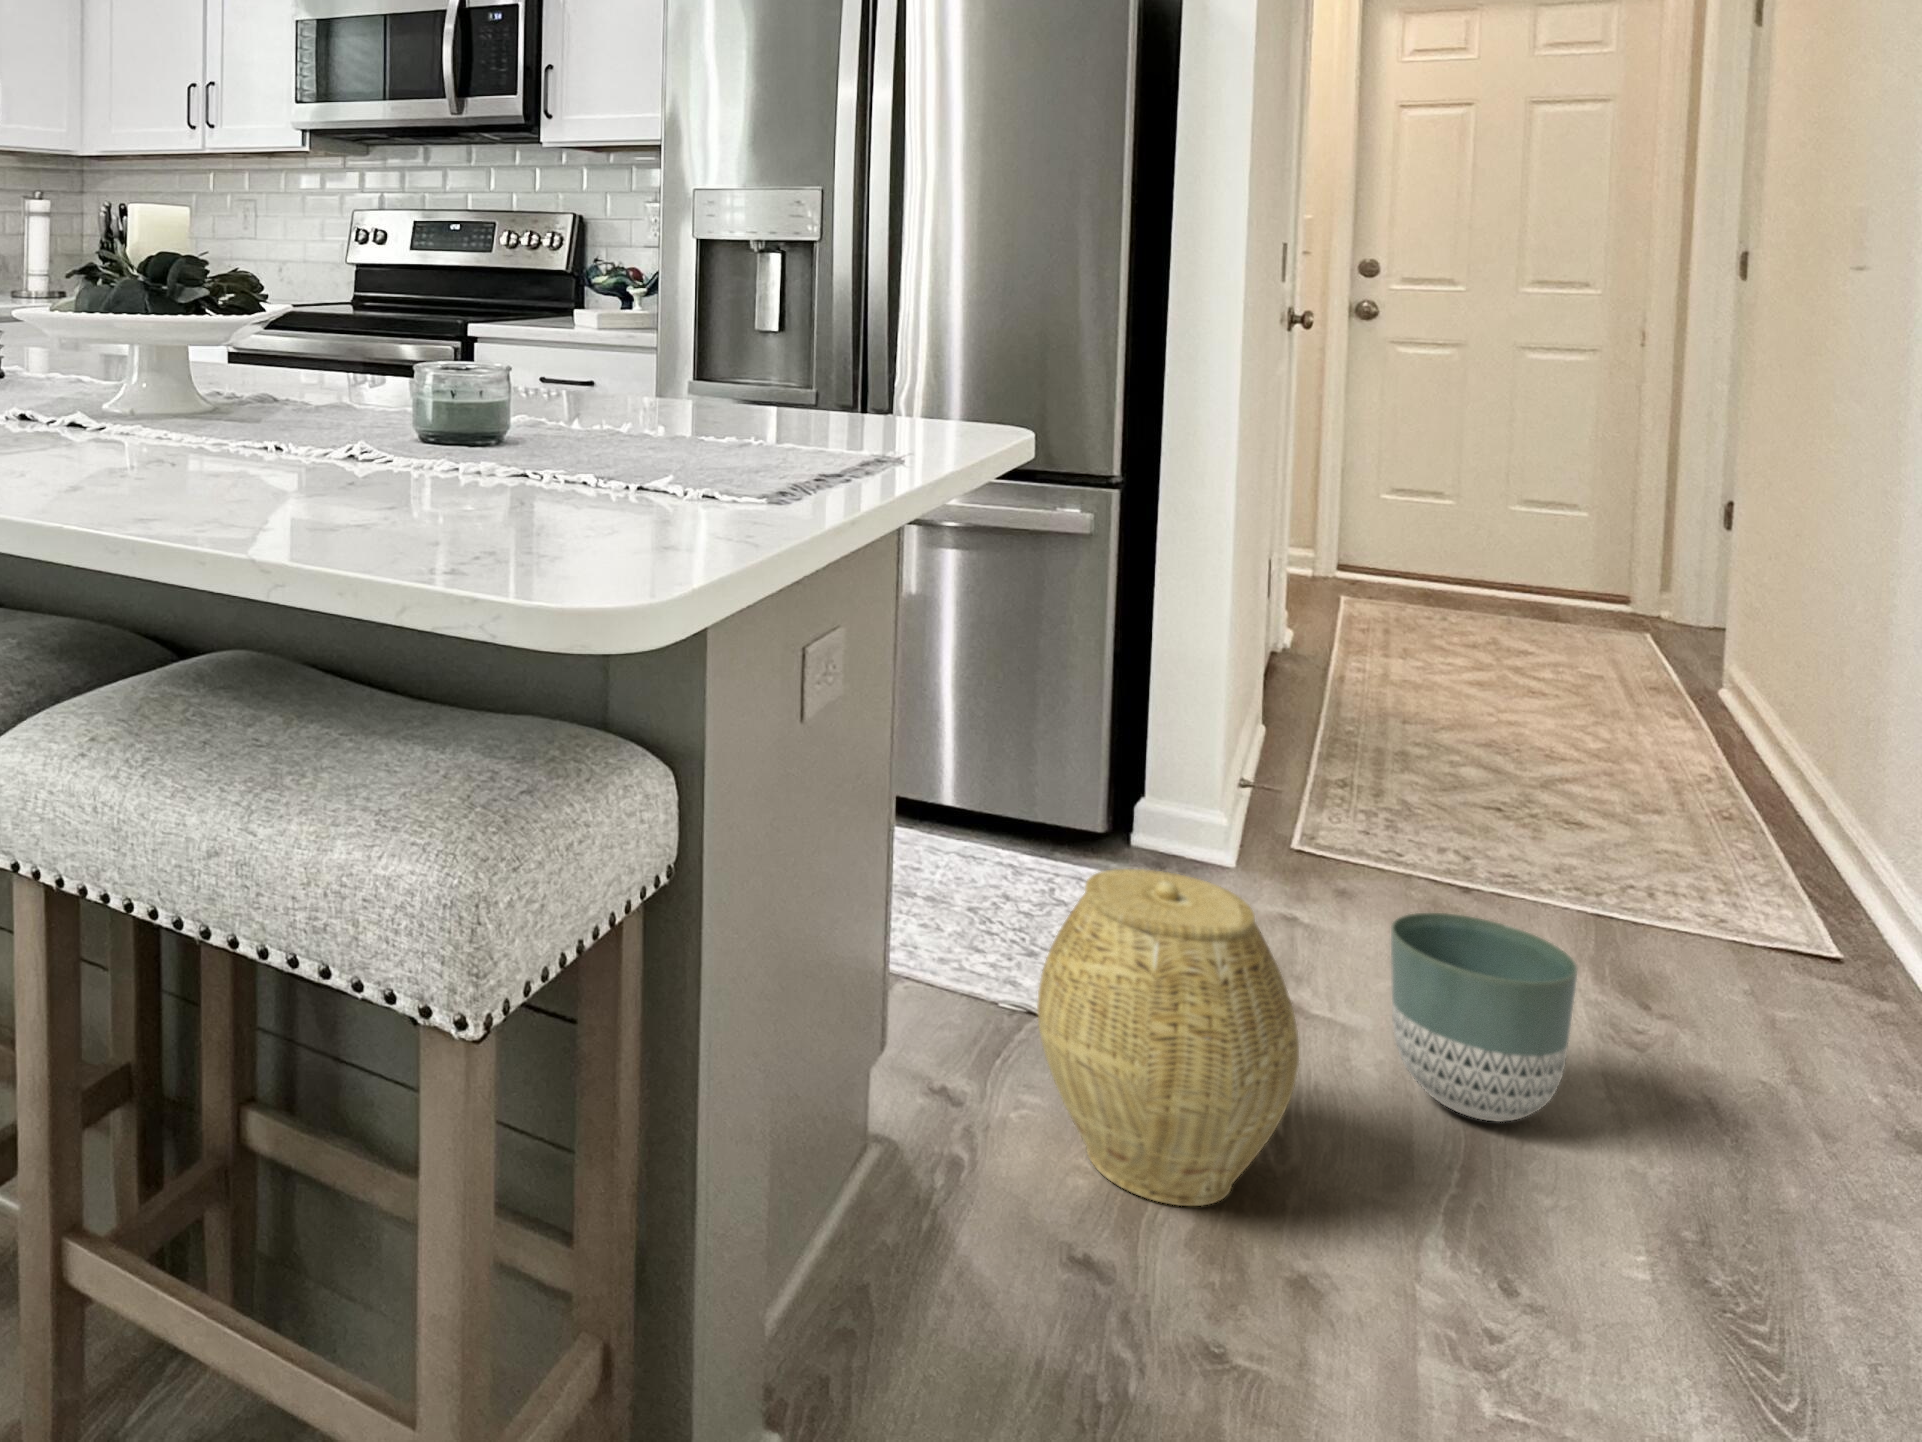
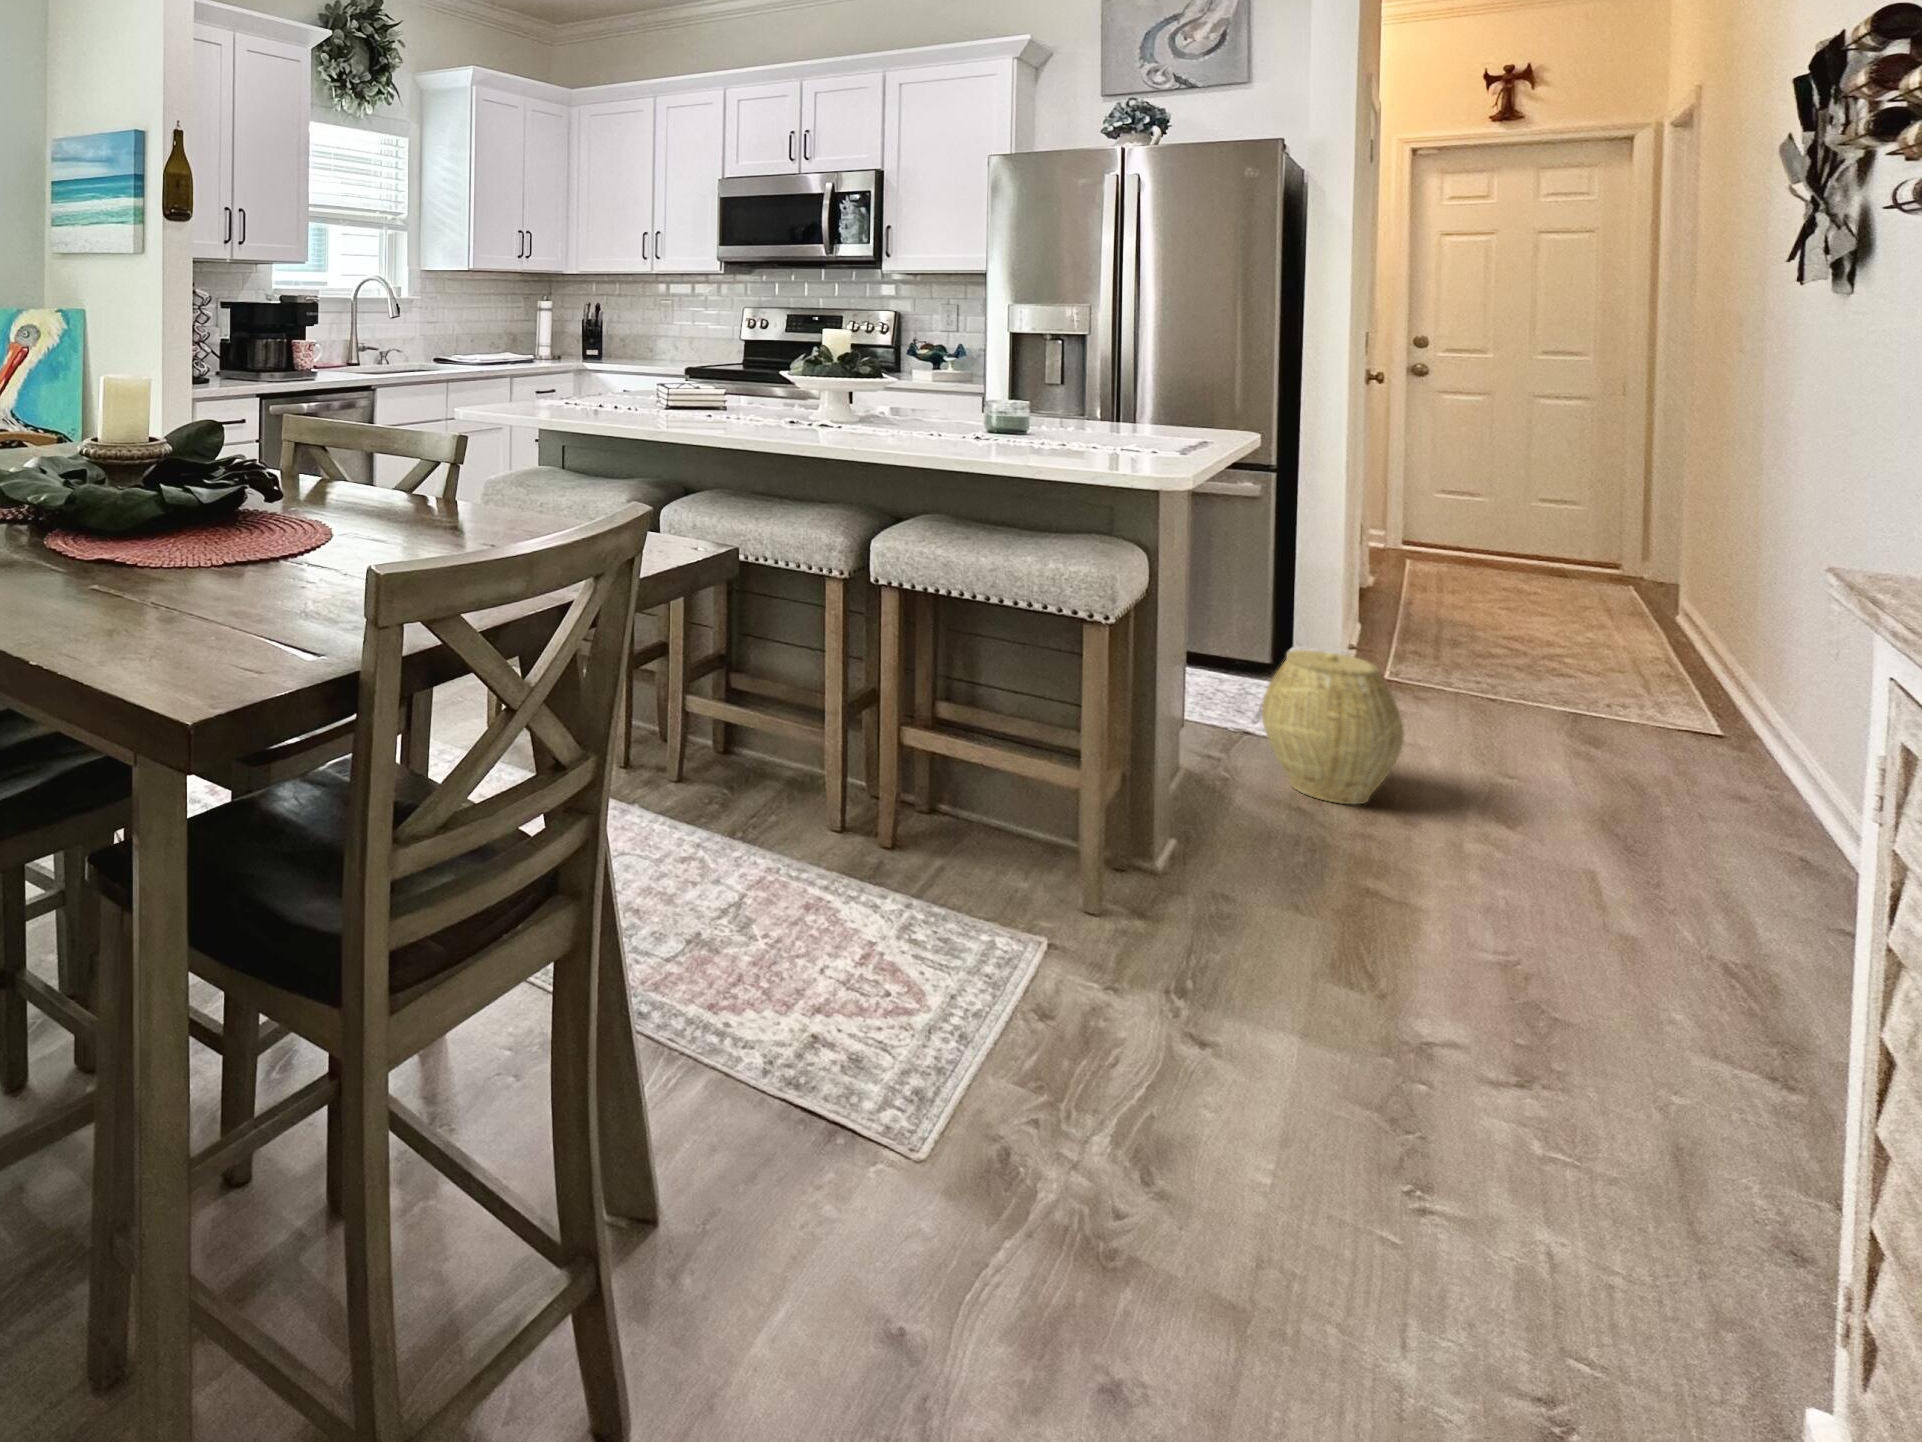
planter: present [1391,913,1577,1122] -> none [1450,686,1554,786]

